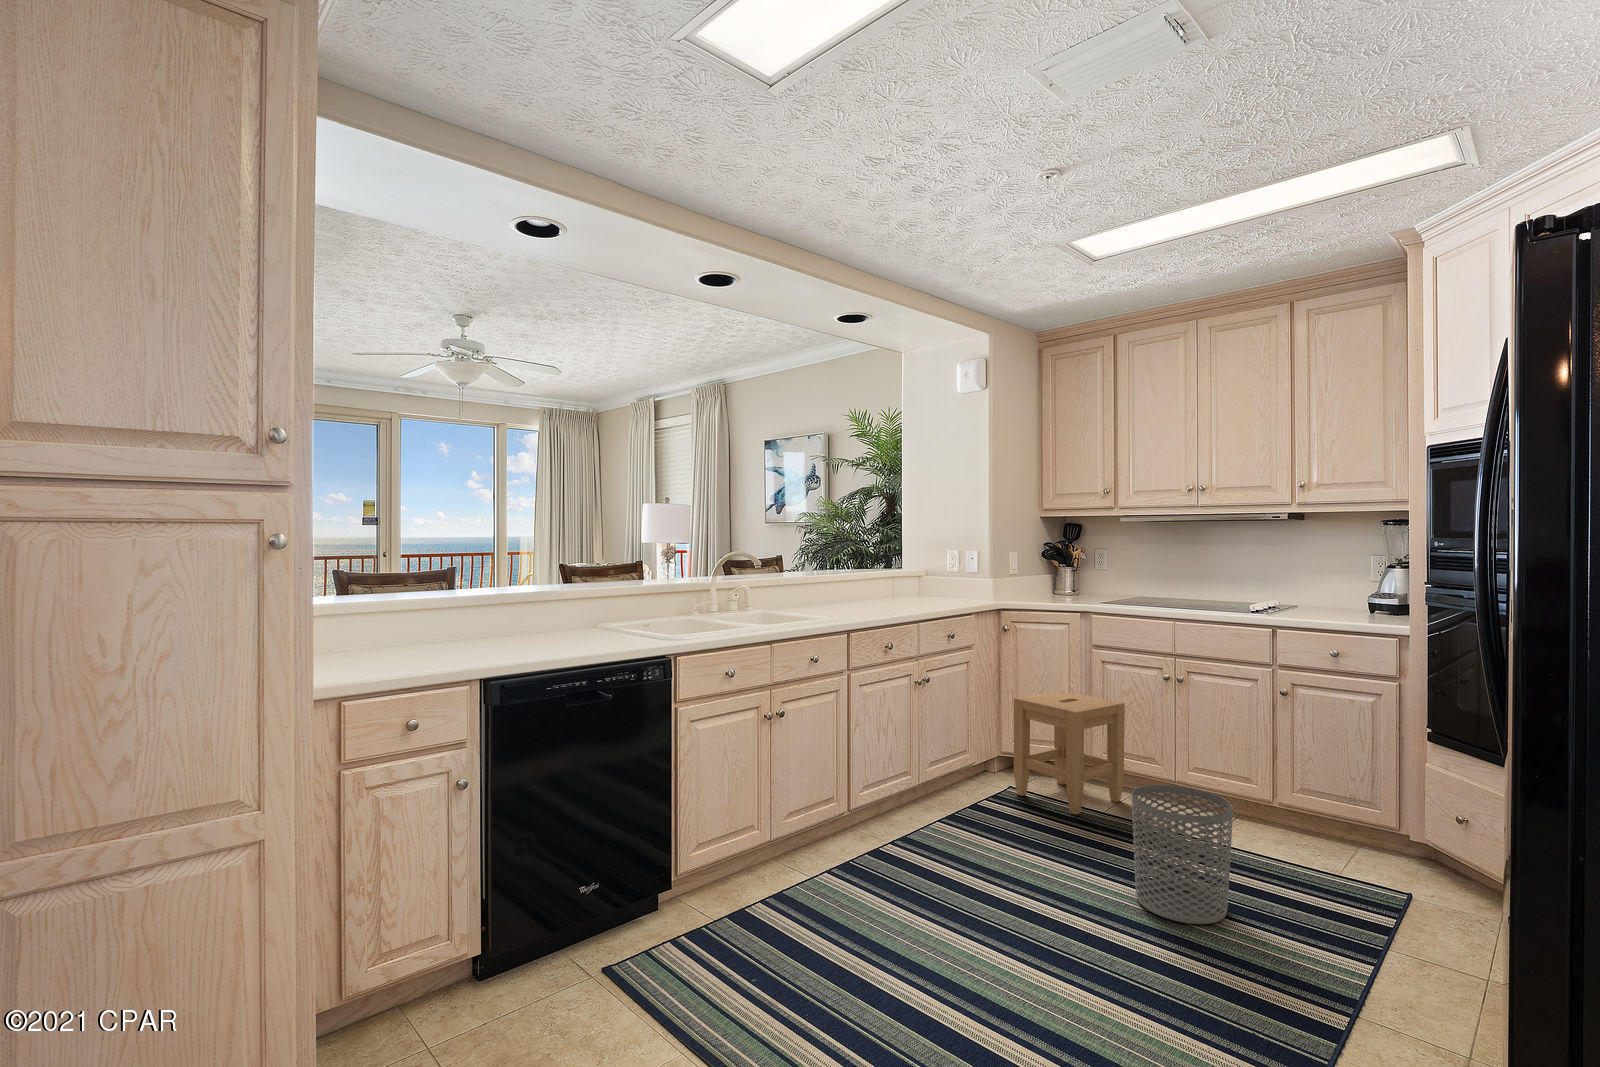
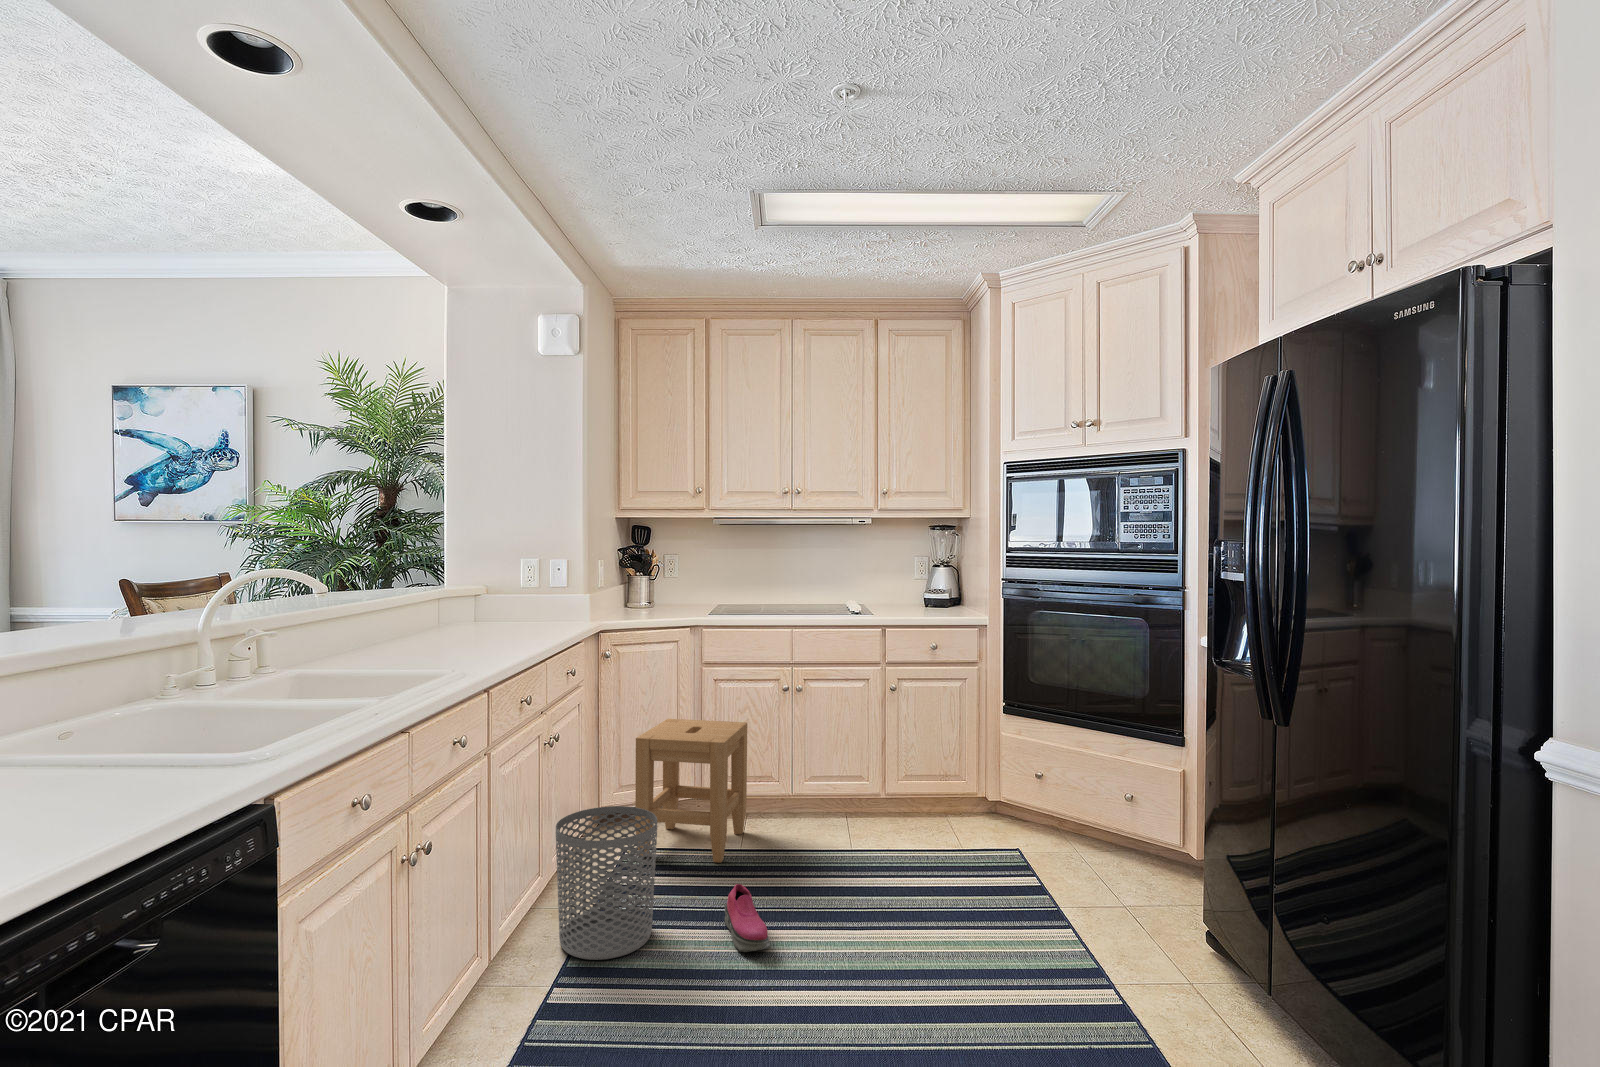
waste bin: present [1132,785,1233,924] -> present [556,806,657,960]
shoe: none [1024,821,1055,871] -> present [724,884,770,952]

